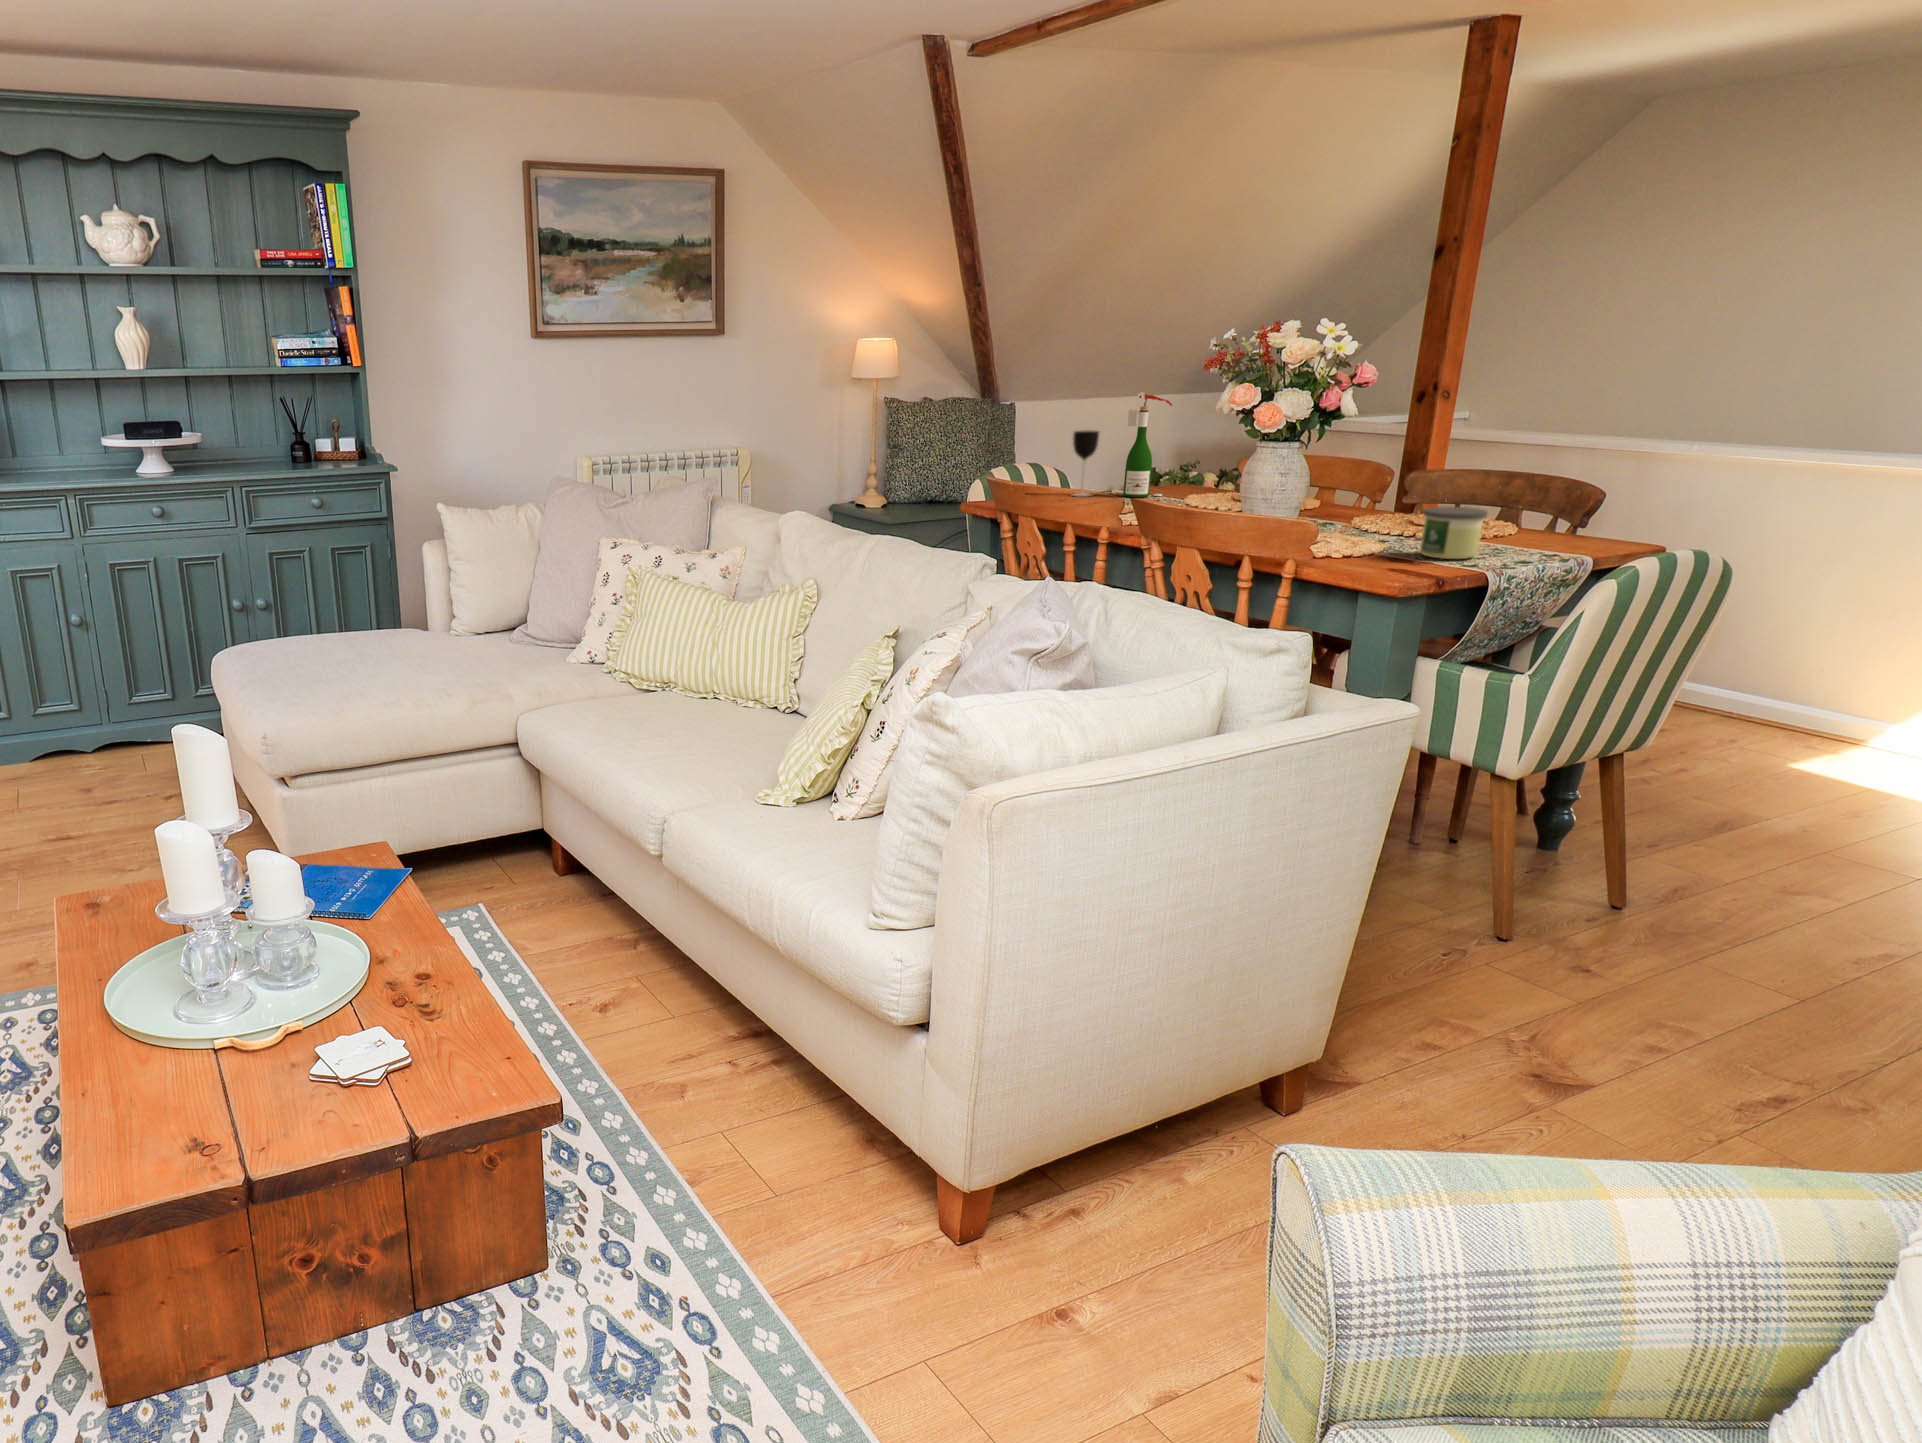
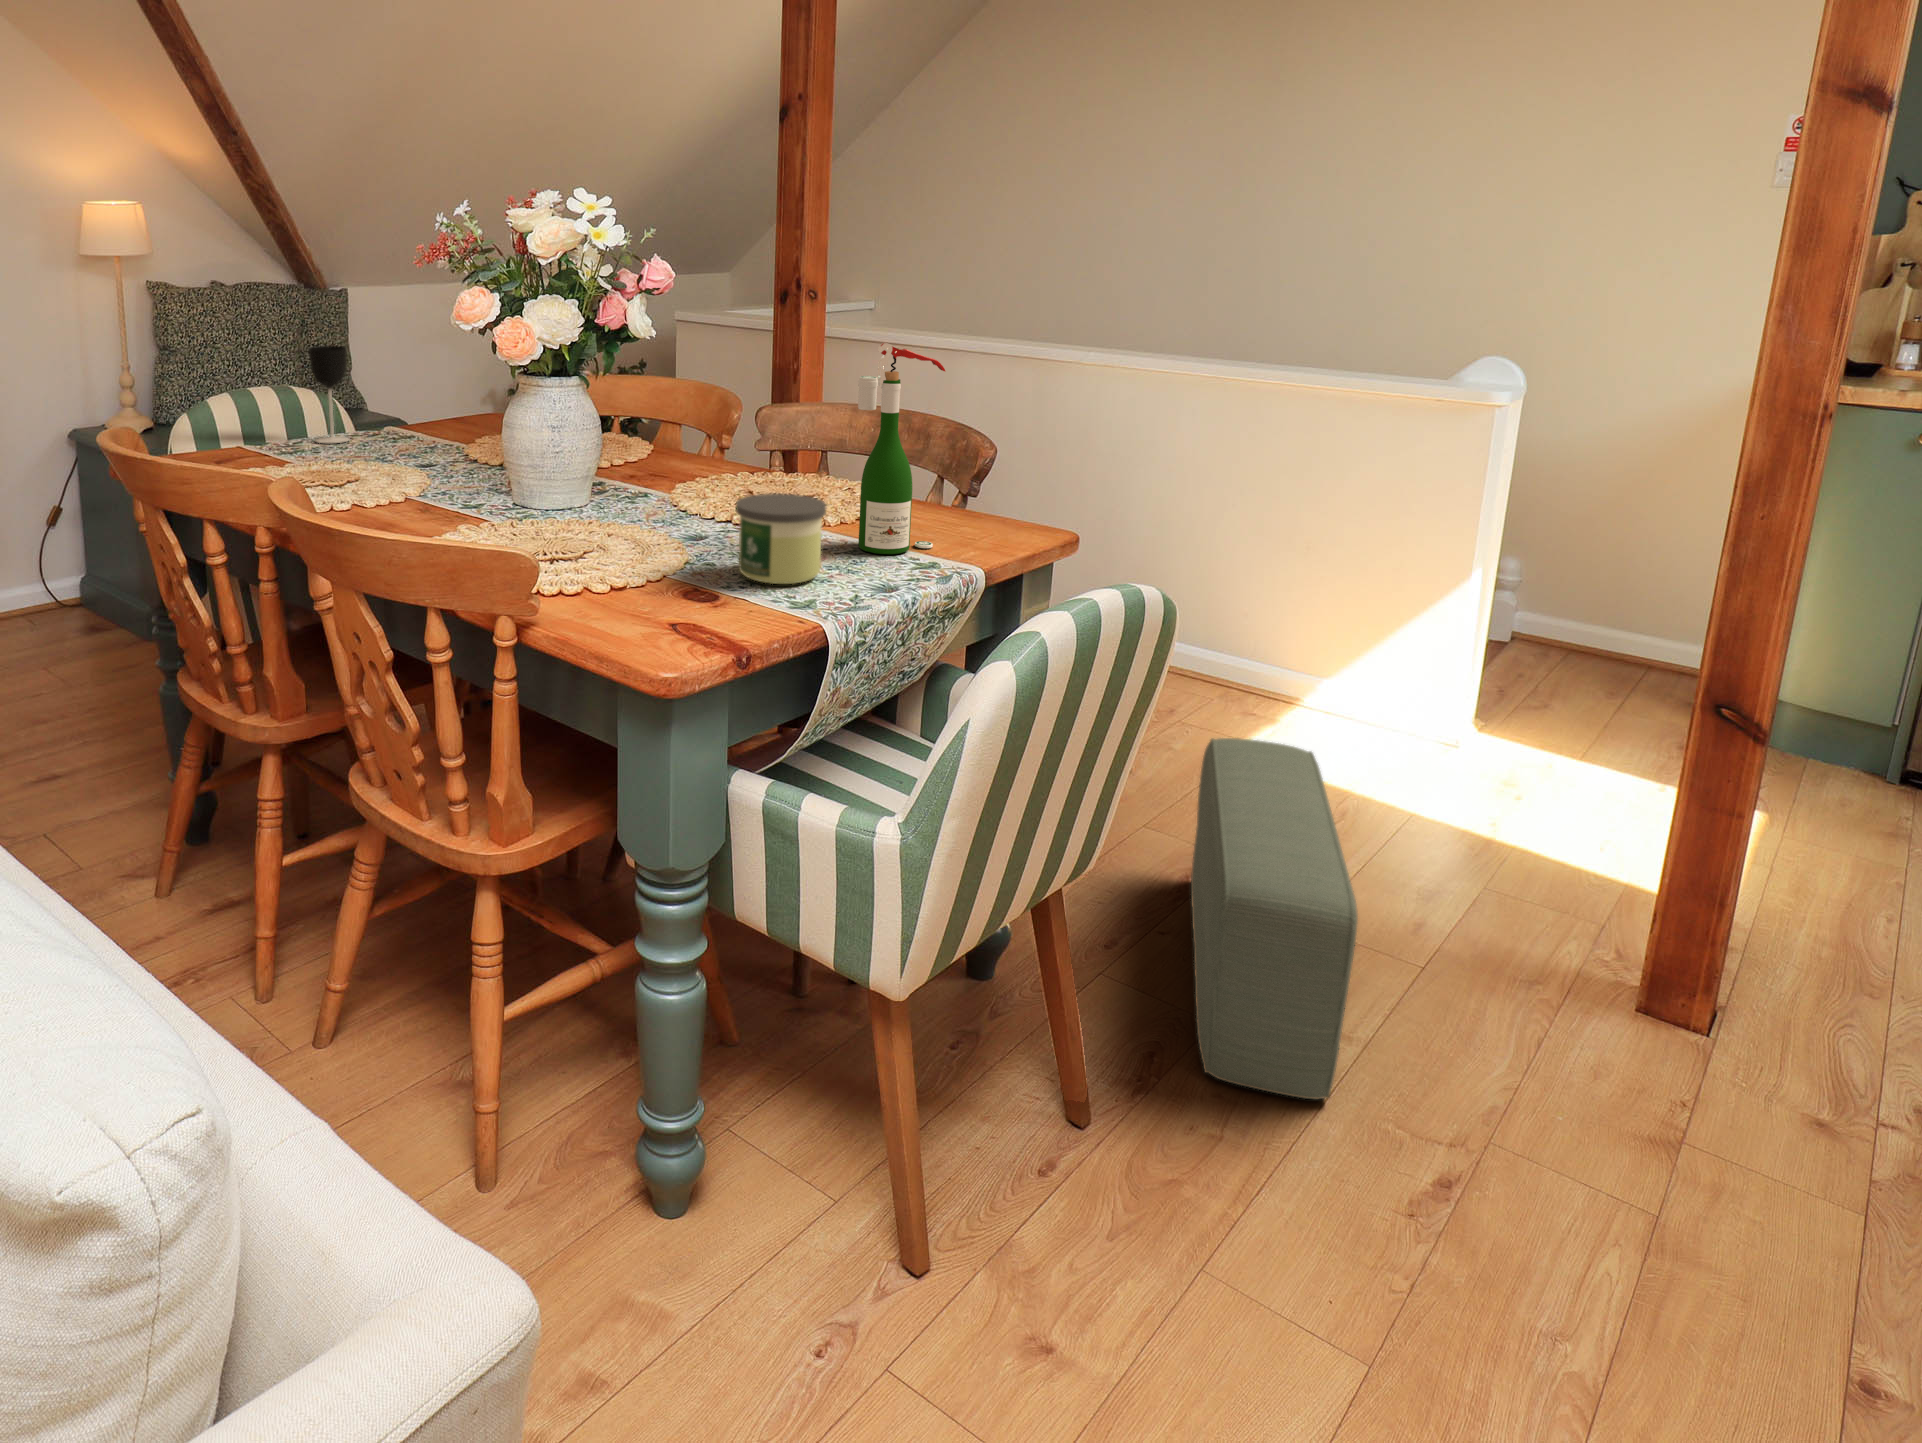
wine bottle: present [1123,392,1172,497] -> present [858,343,945,554]
pouf: none [1718,711,1857,915] -> present [1191,738,1358,1099]

